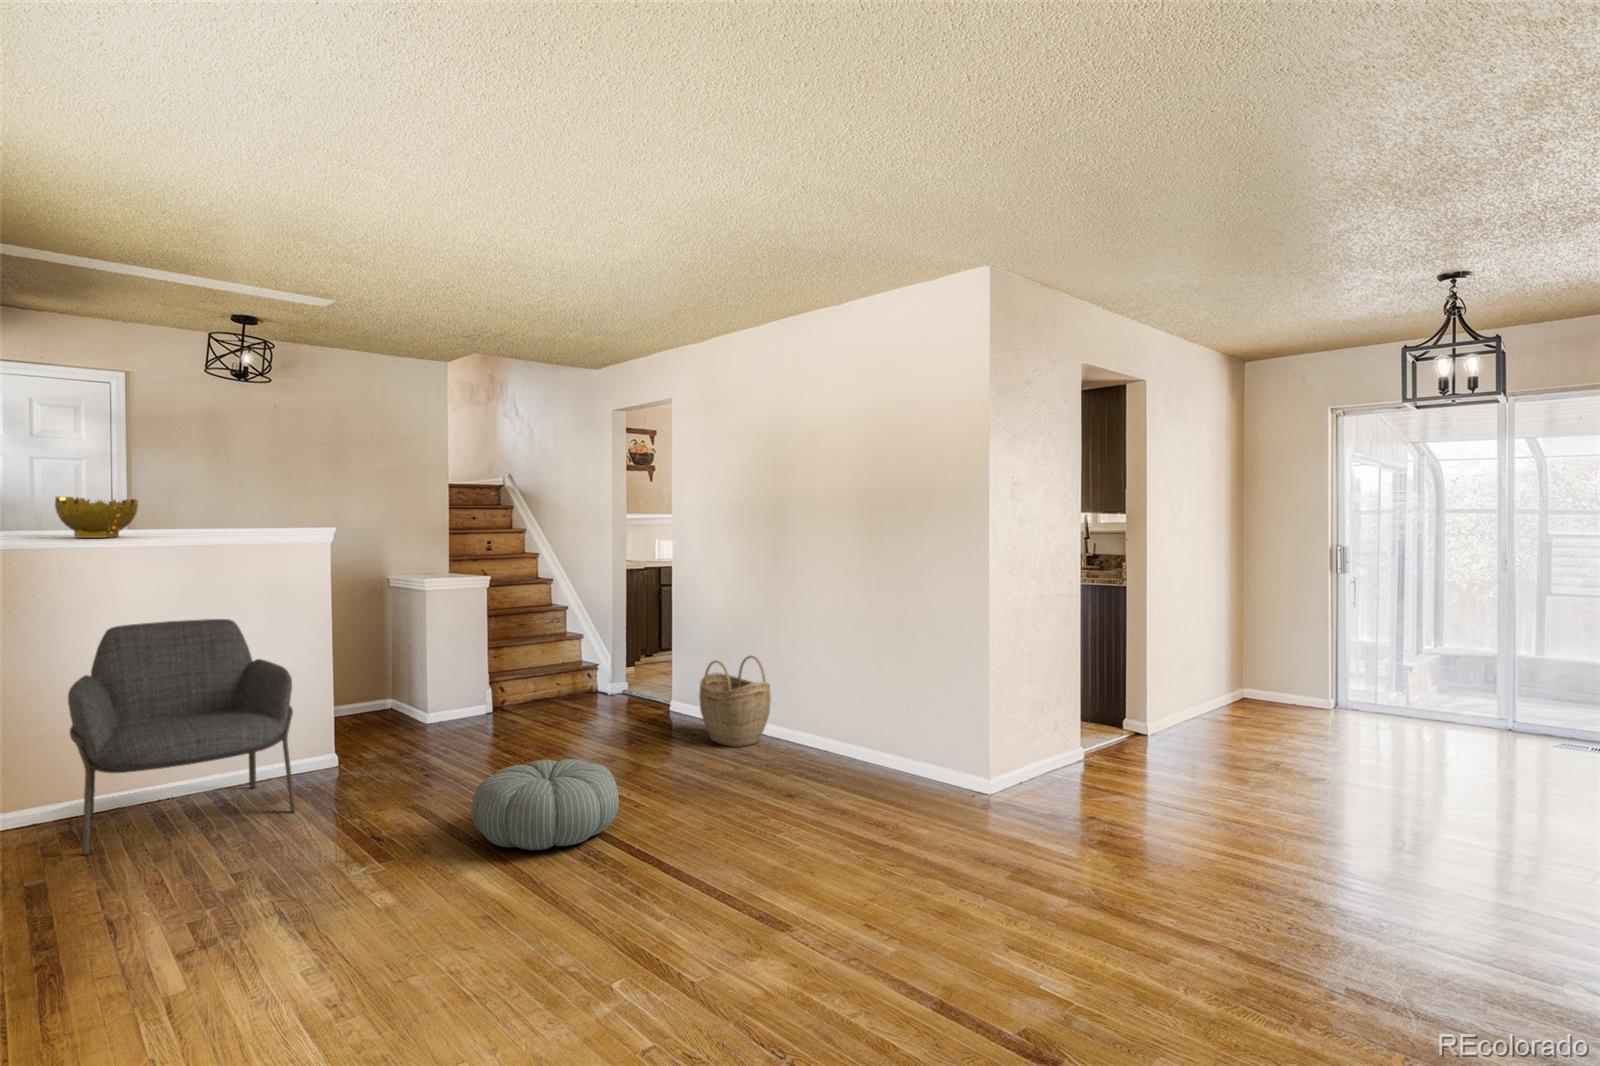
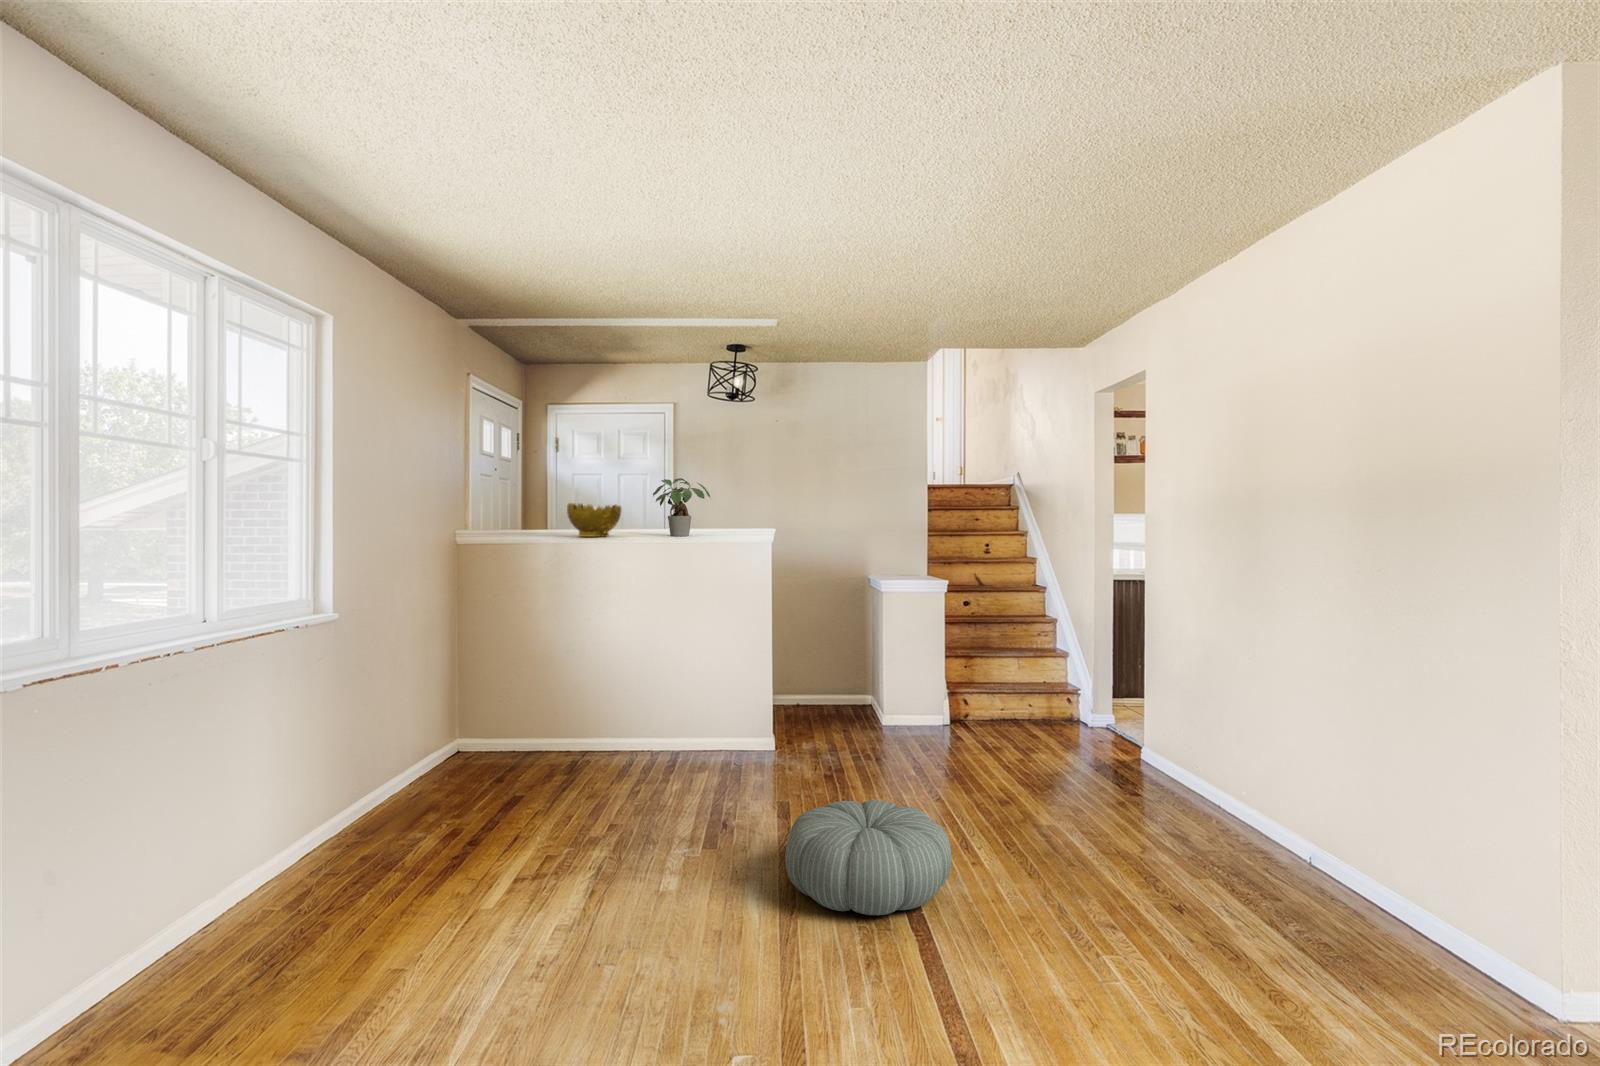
potted plant: none [183,470,253,535] -> present [653,478,710,536]
armchair: present [68,619,296,855] -> none [541,609,707,799]
woven basket: present [699,656,771,747] -> none [1148,709,1247,833]

